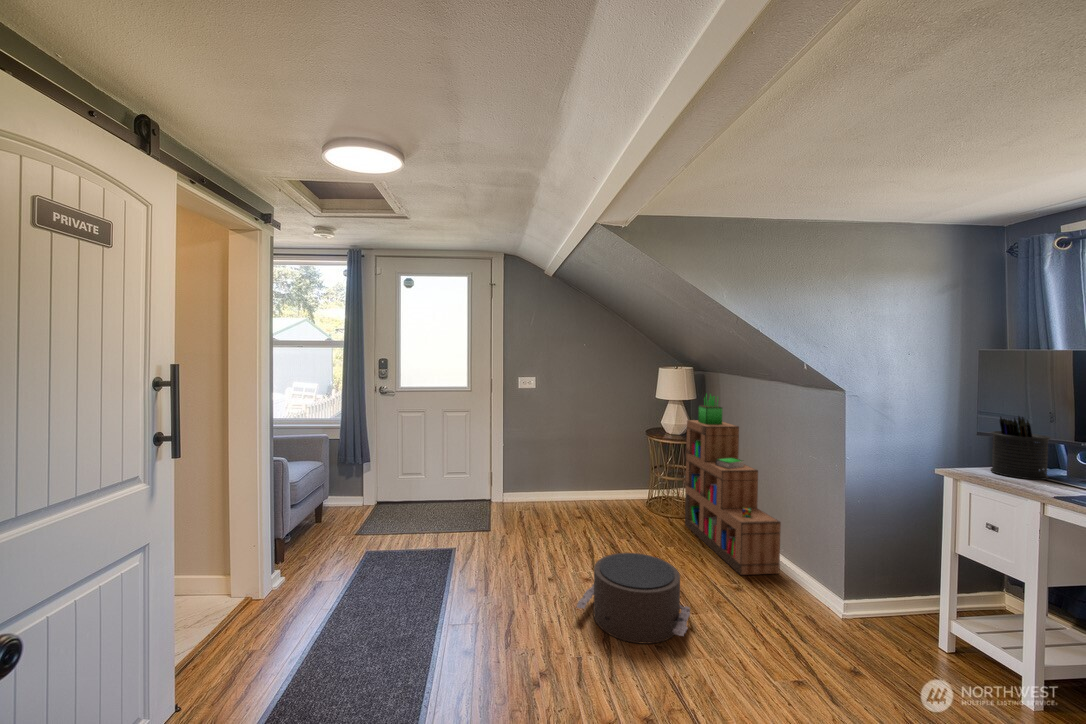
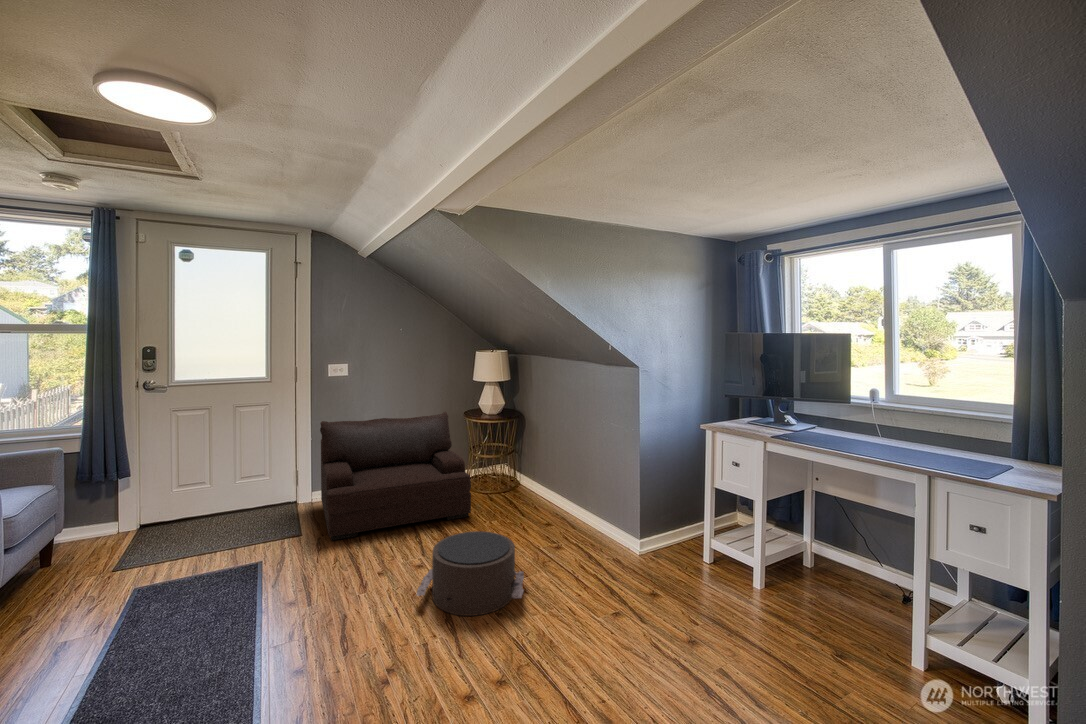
bookshelf: present [685,395,781,575] -> none [506,374,590,535]
pen holder: present [991,417,1050,480] -> none [733,382,767,428]
armchair: none [511,428,645,539] -> present [320,412,471,540]

